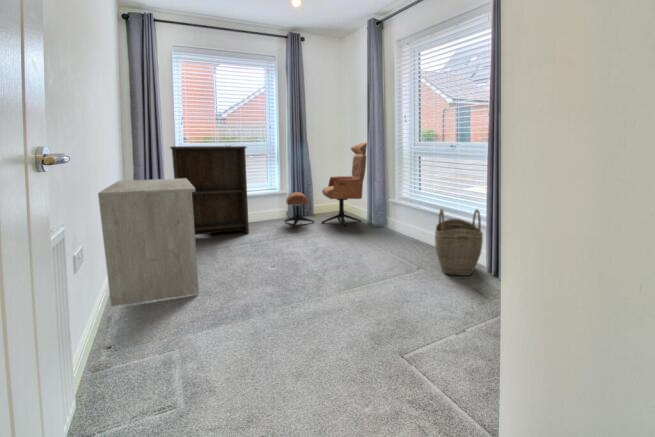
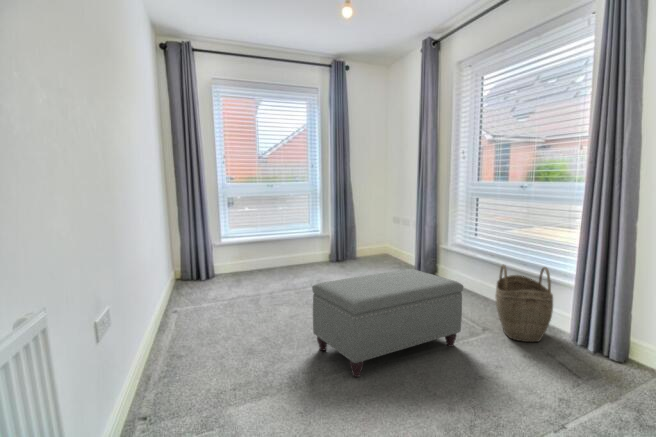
lounge chair: present [285,143,367,227] -> none [328,186,415,273]
bookshelf: present [170,146,249,235] -> none [218,190,292,283]
desk: present [98,178,199,306] -> none [146,224,242,363]
ottoman: none [265,216,404,308] -> present [312,269,463,377]

